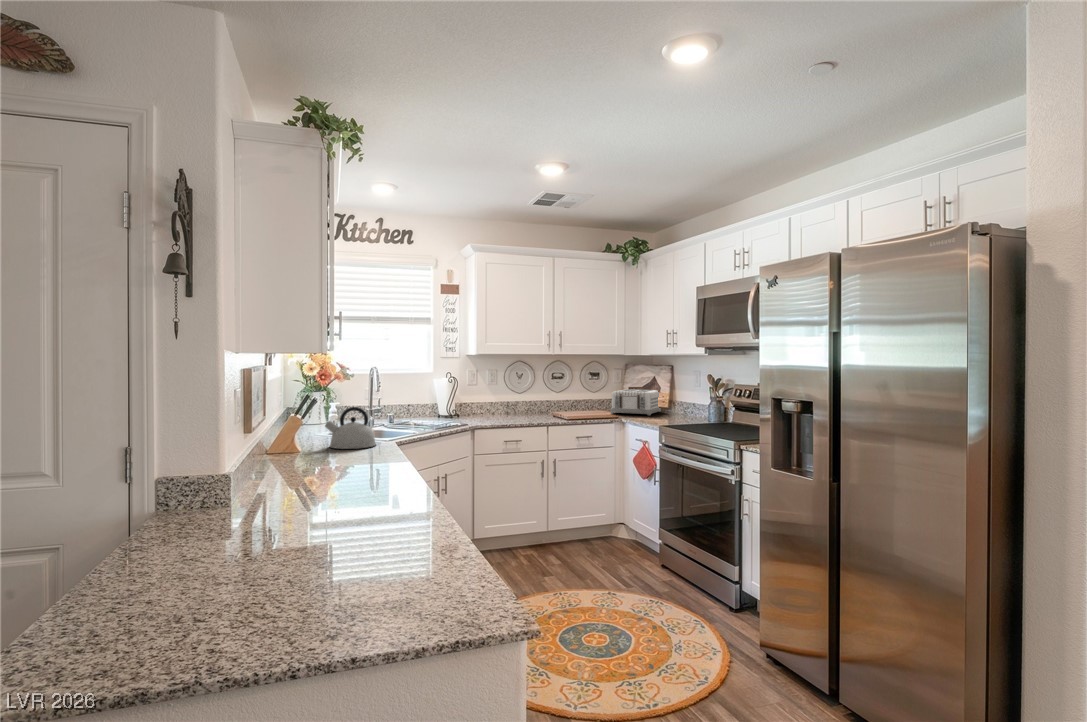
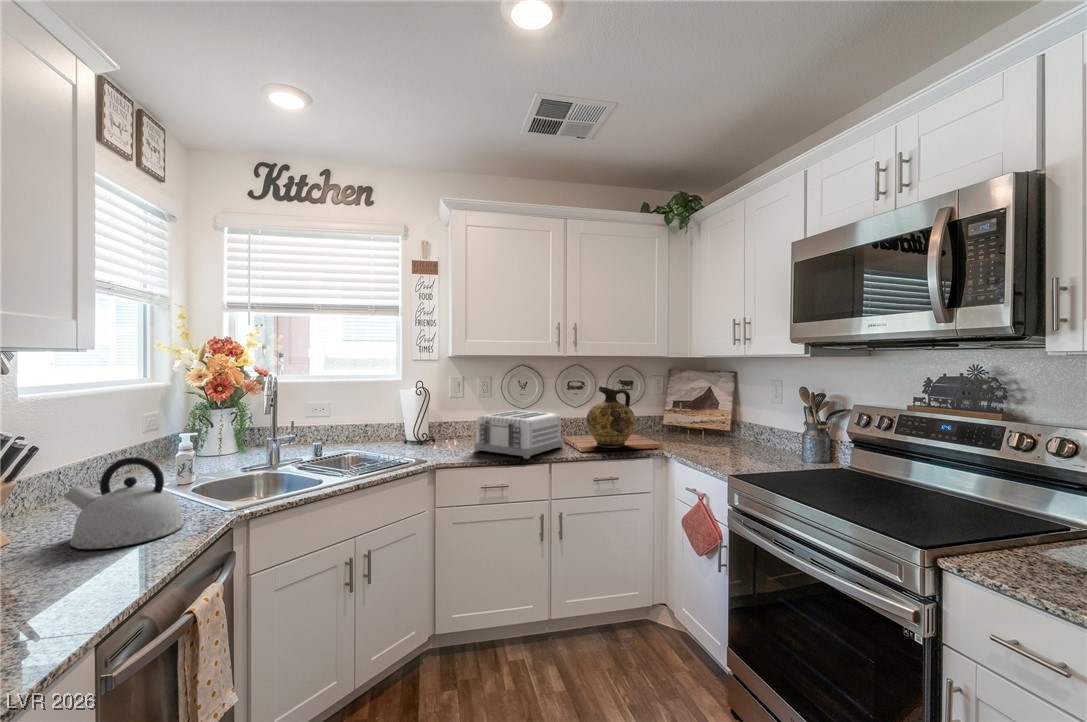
ceramic jug: none [570,376,603,417] -> present [587,387,635,448]
toaster: present [611,389,661,415] -> present [474,410,563,459]

